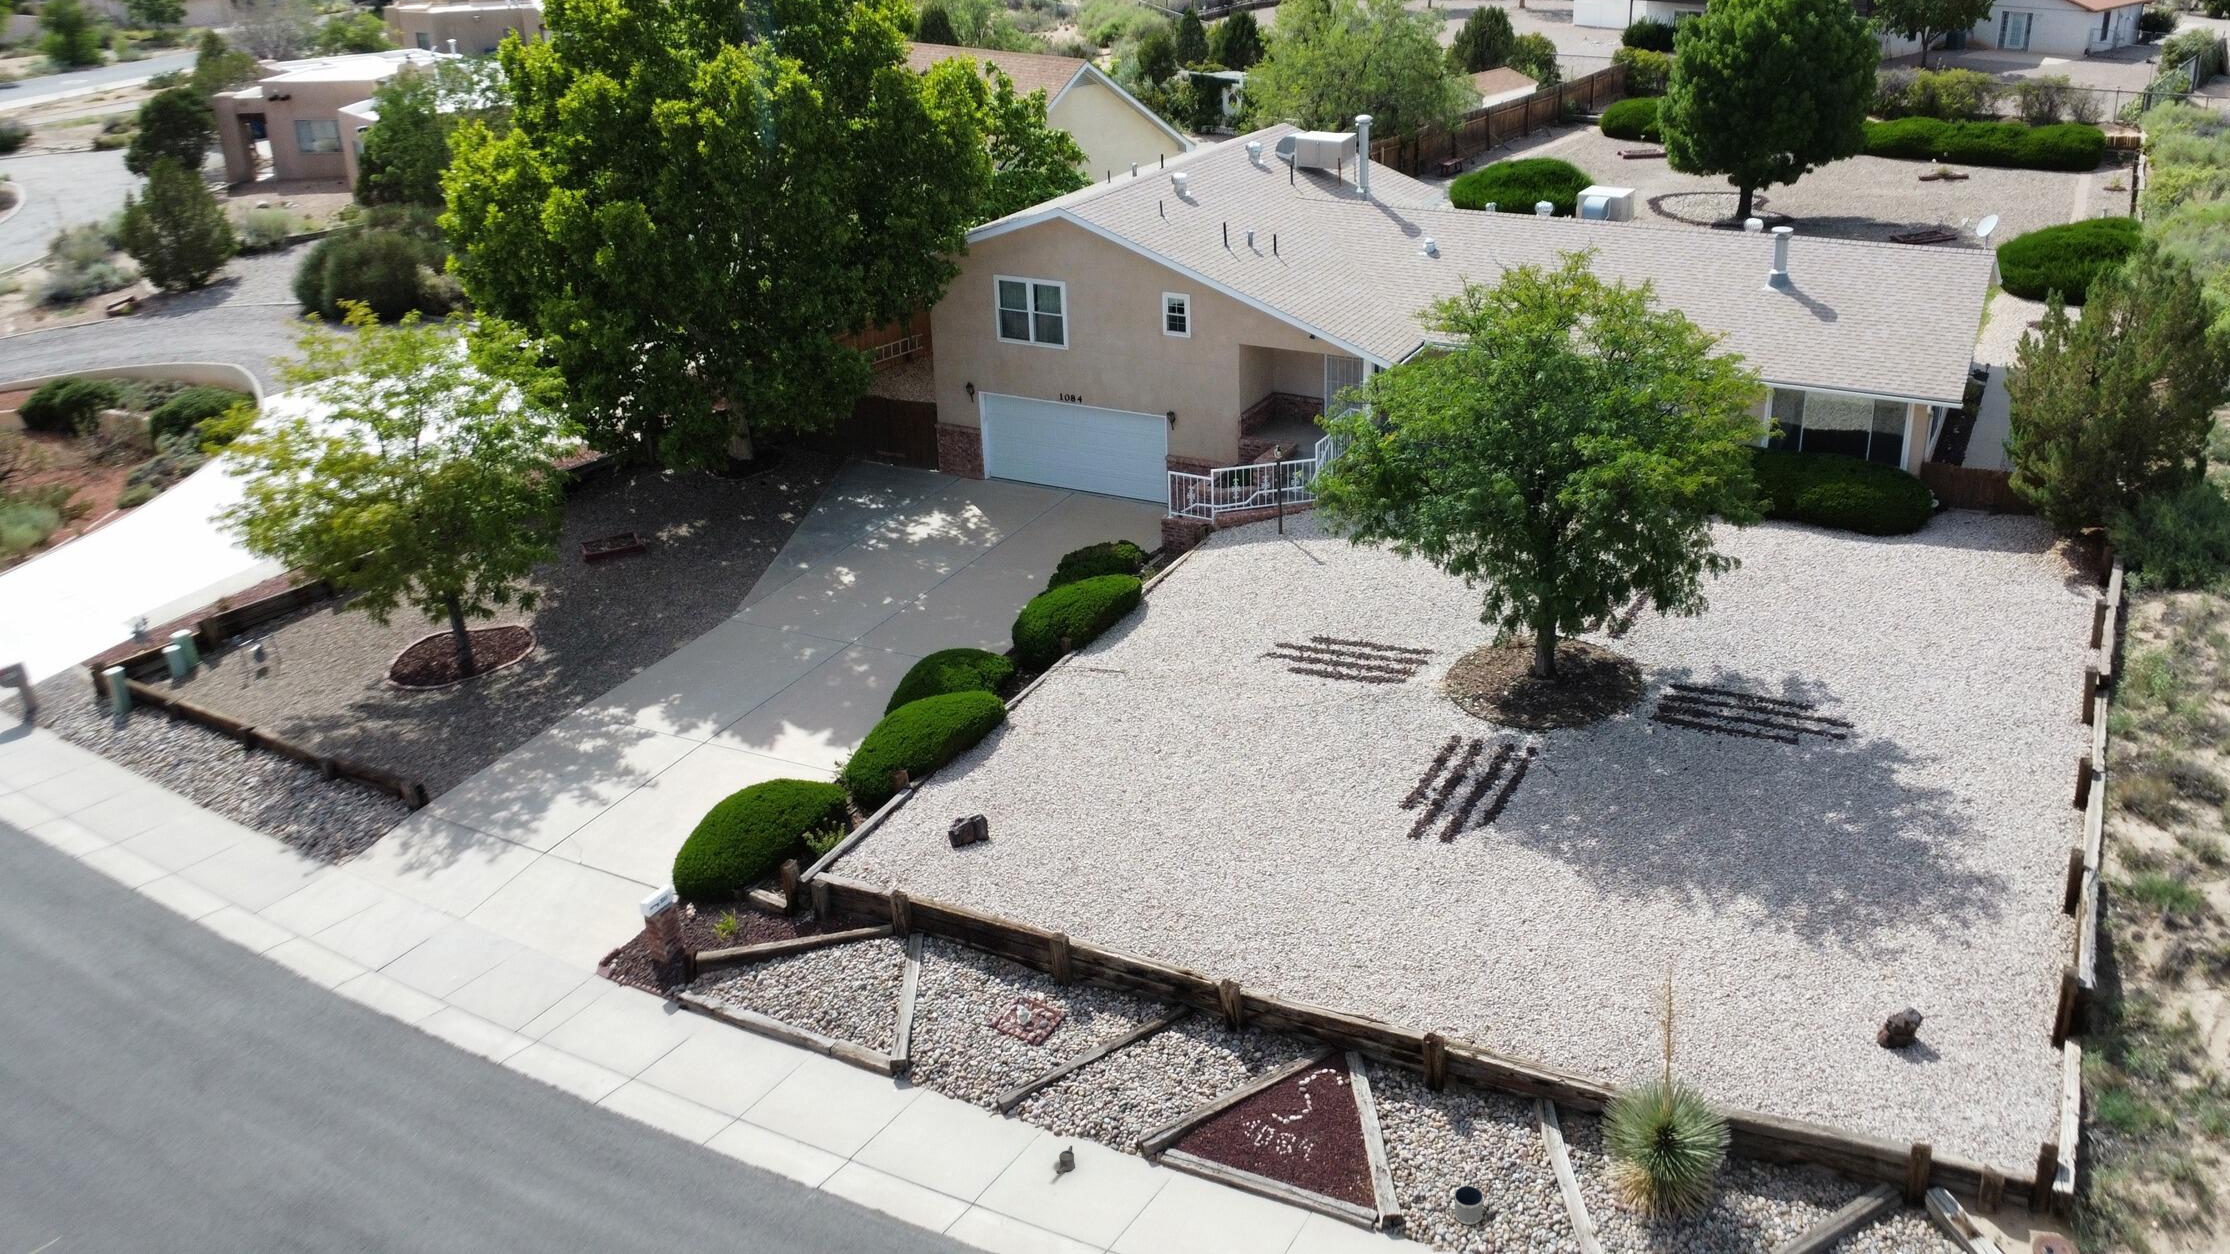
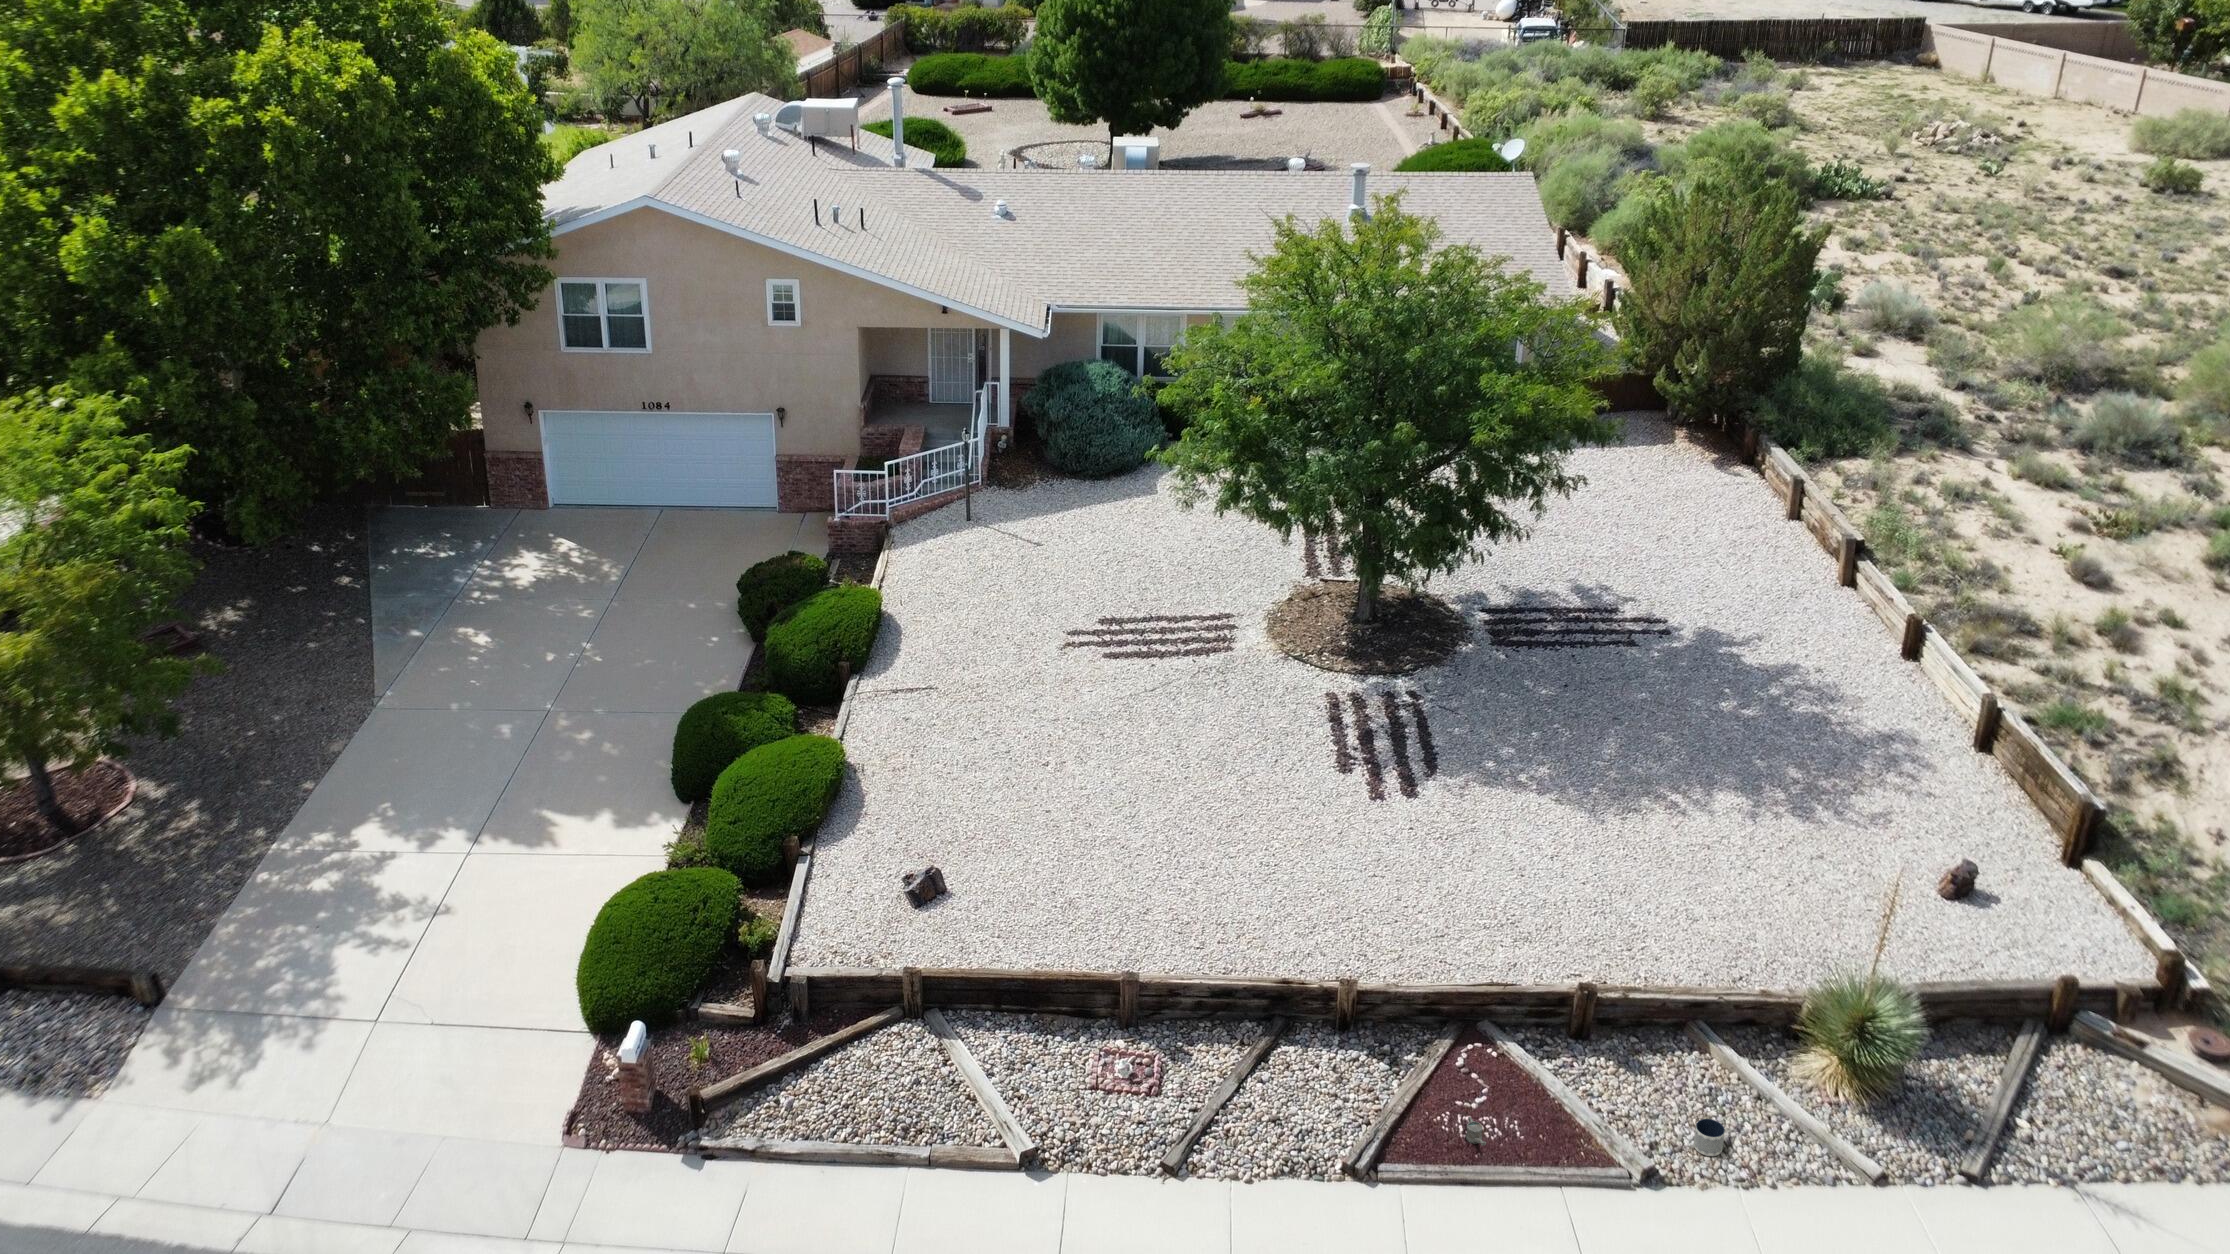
watering can: present [1056,1146,1075,1174] -> present [1466,1116,1486,1146]

